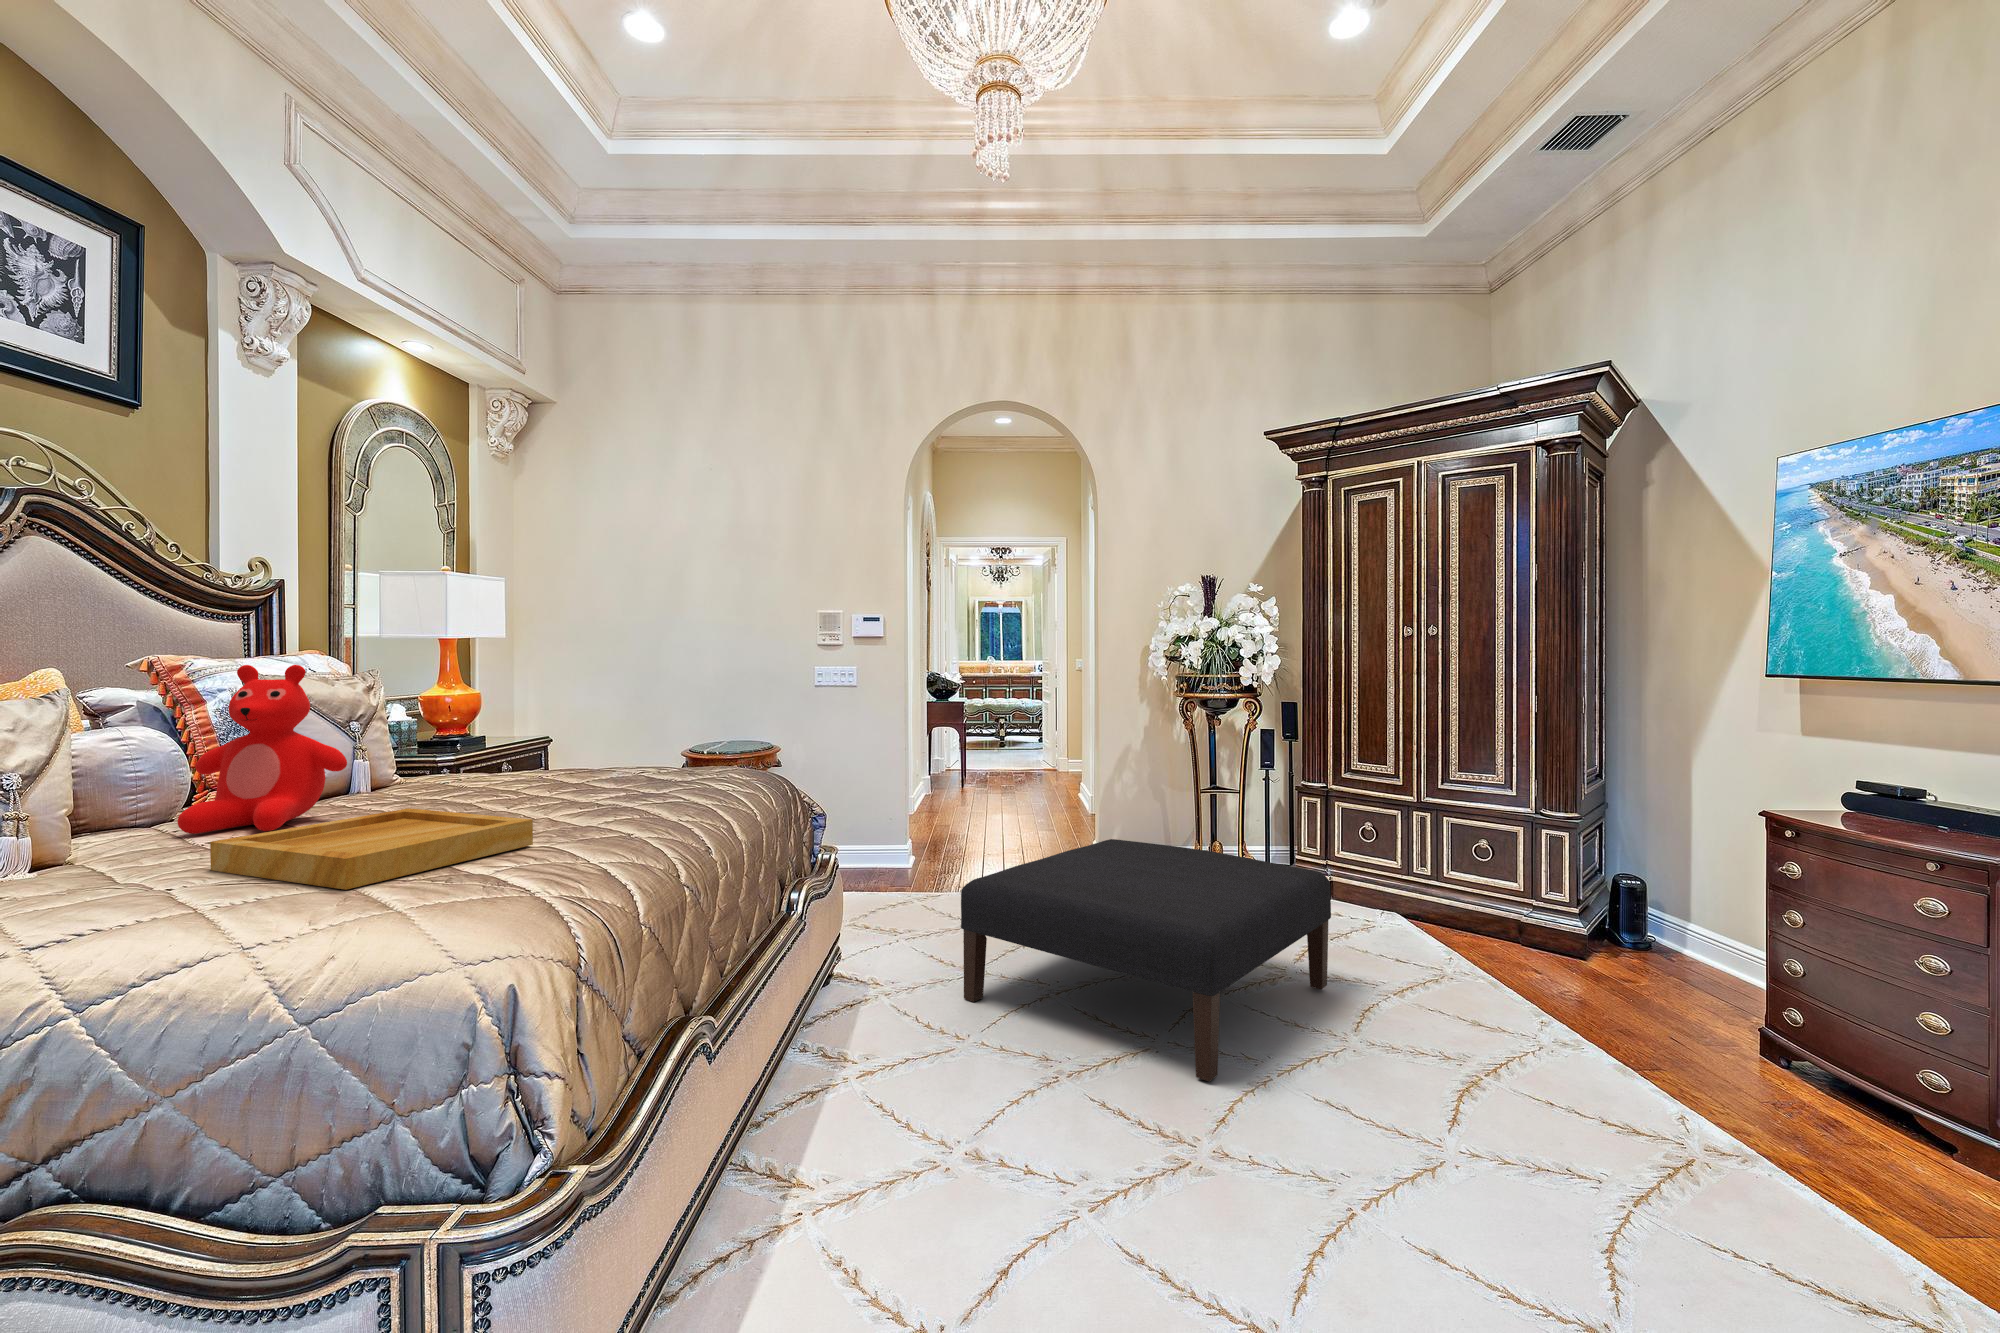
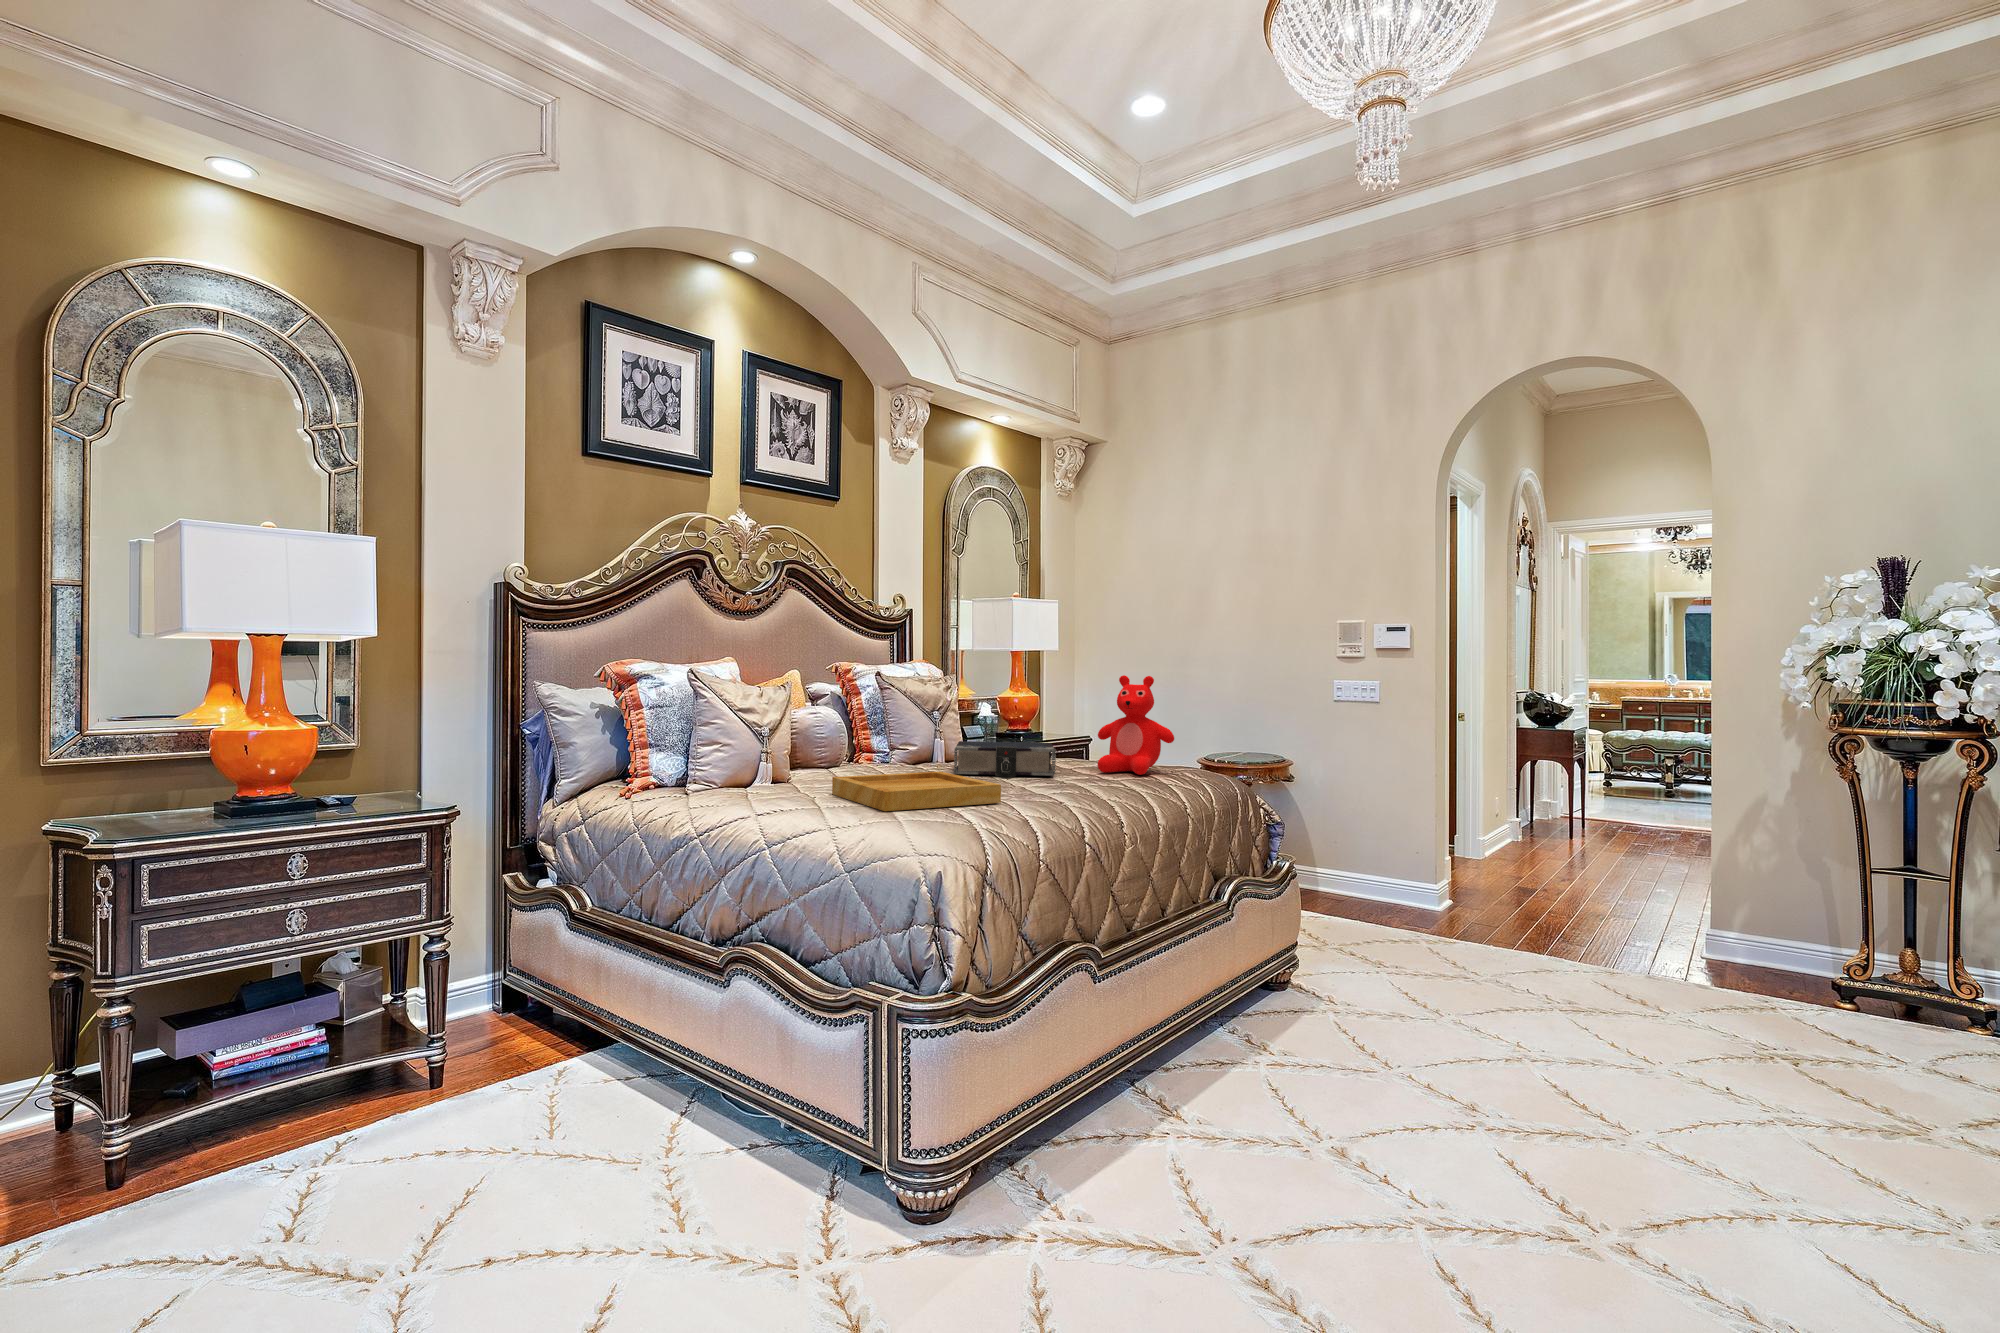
teddy bear: present [177,665,347,834] -> present [1098,675,1174,775]
book: none [407,751,568,806] -> present [954,741,1056,777]
ottoman: present [961,839,1331,1081] -> none [1409,897,1943,1165]

